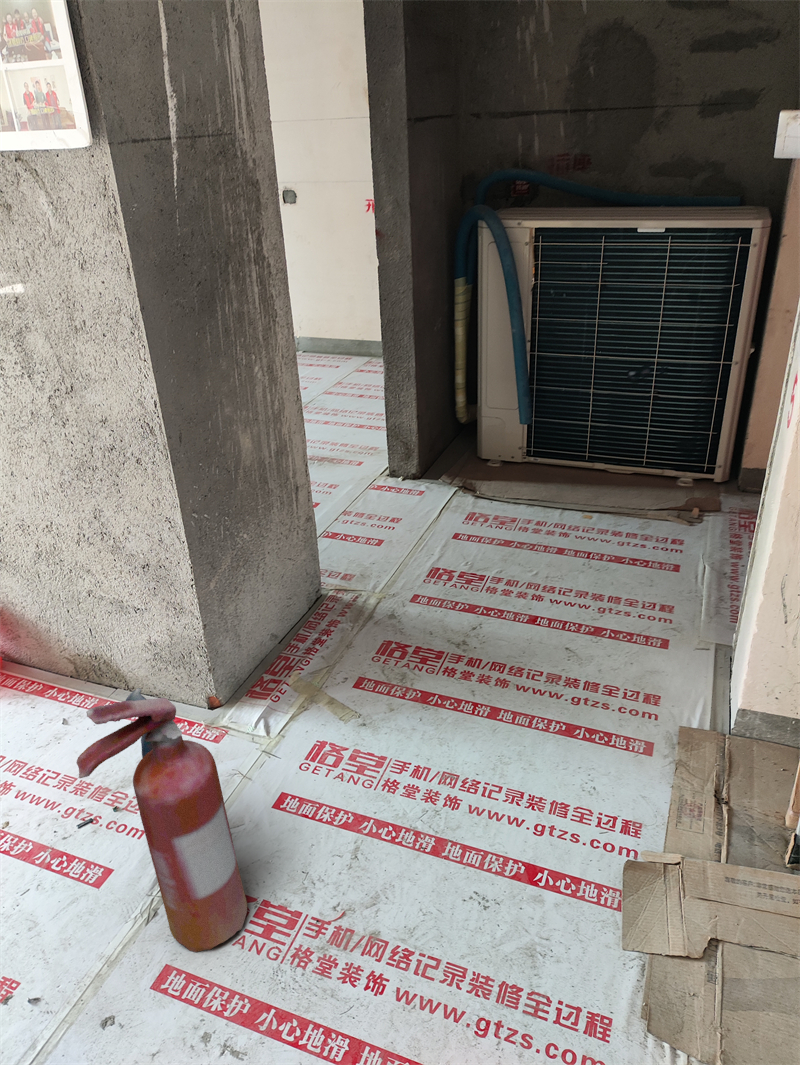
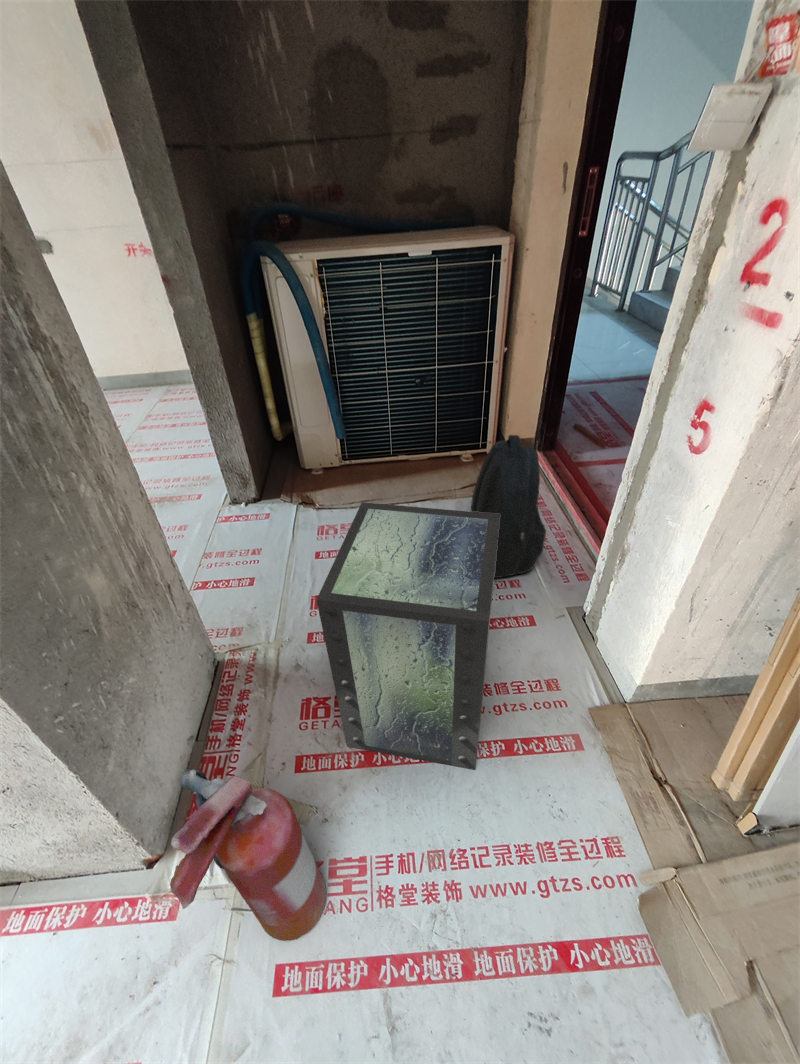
backpack: none [596,489,714,690] -> present [471,435,546,578]
storage box: none [317,514,568,879] -> present [316,502,500,770]

